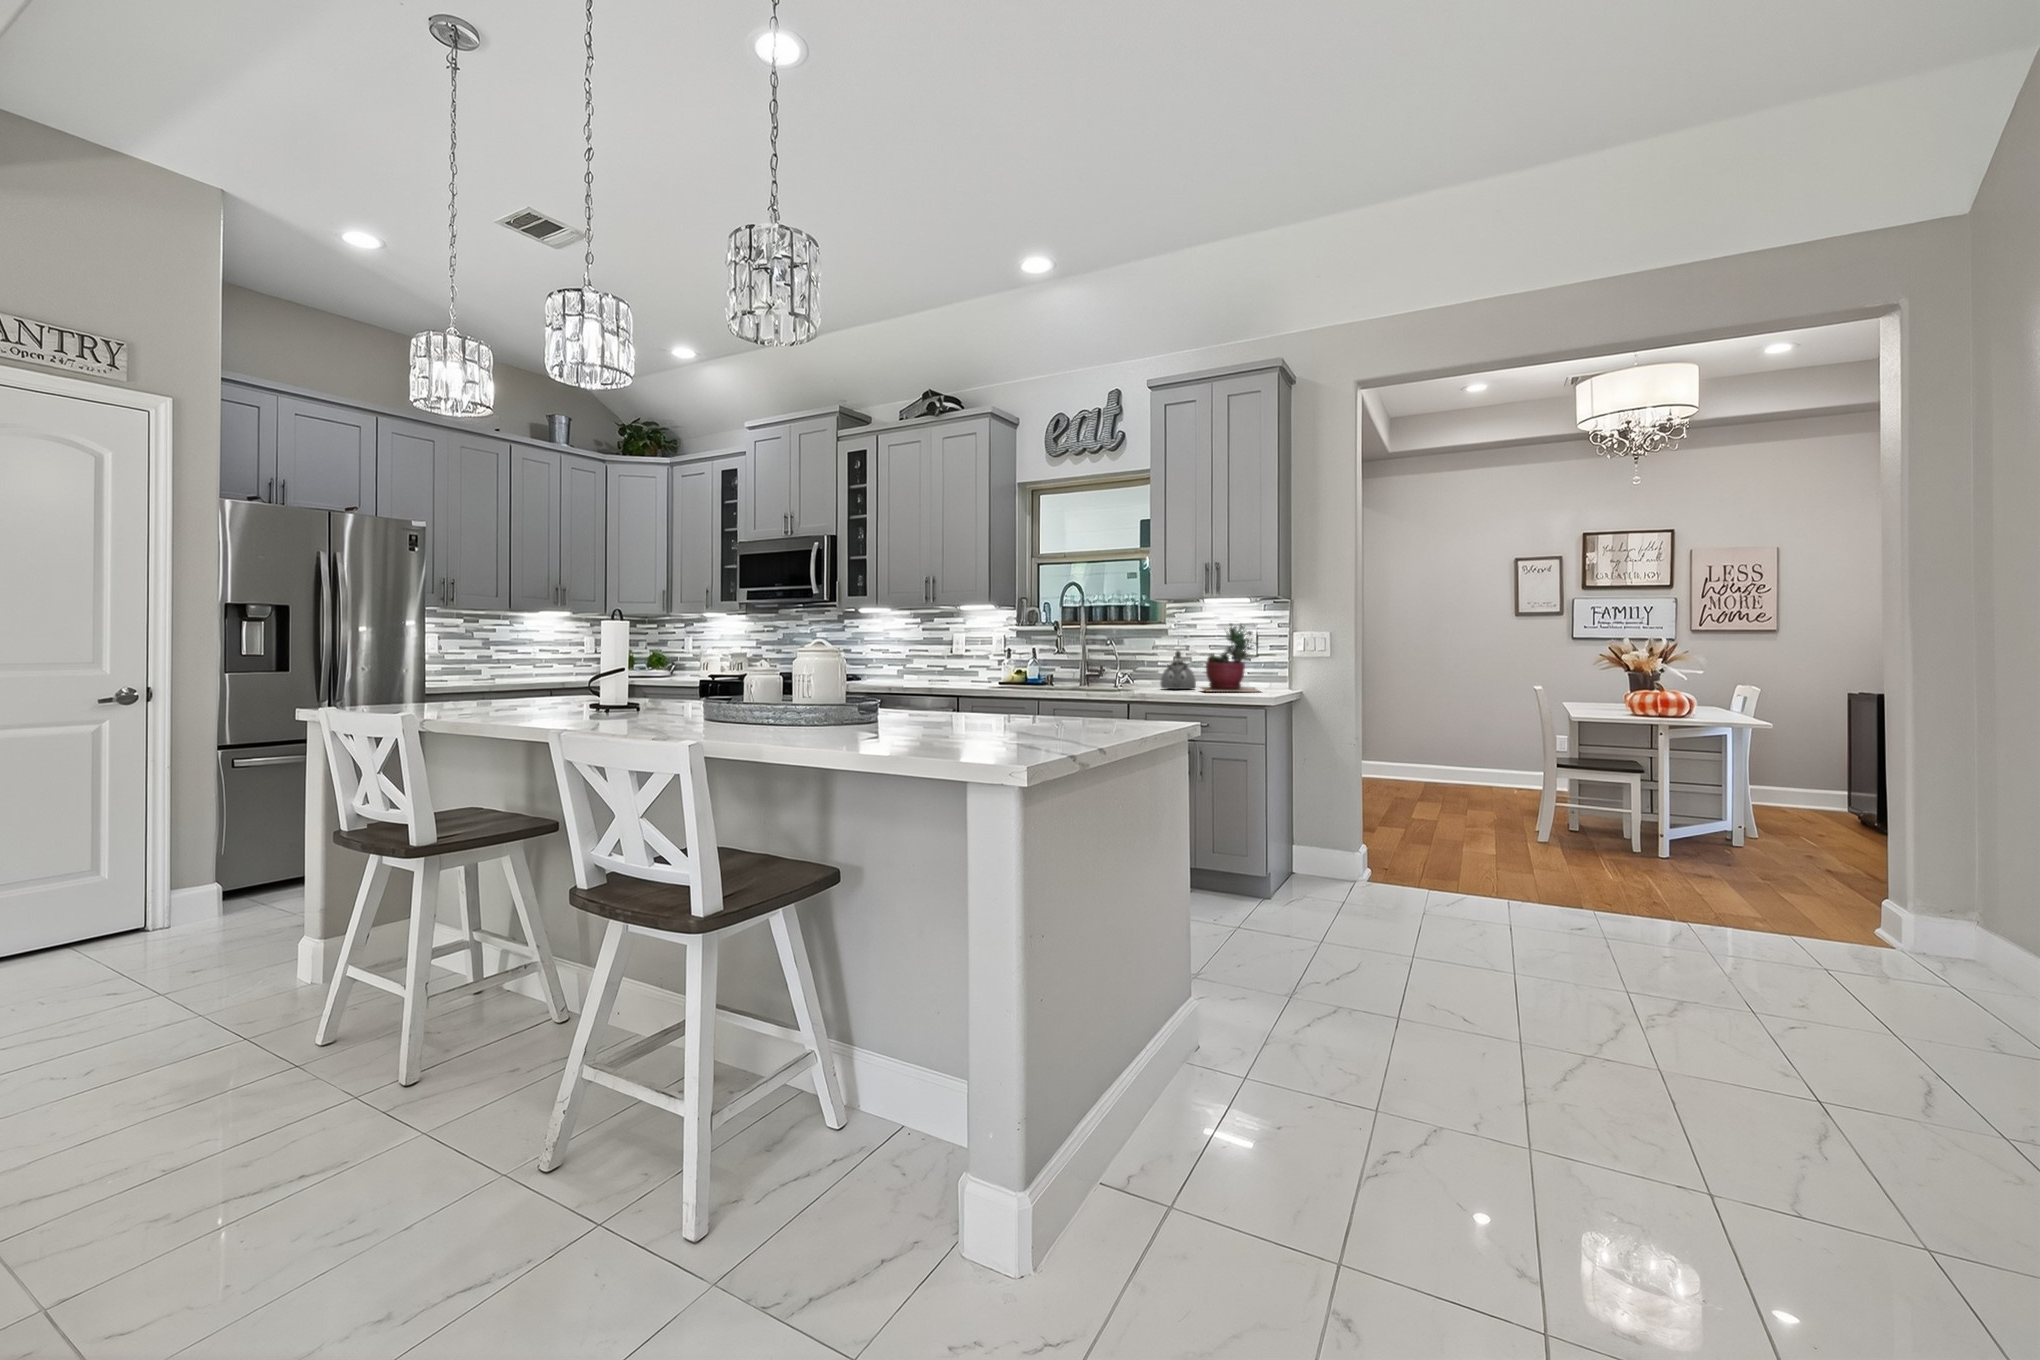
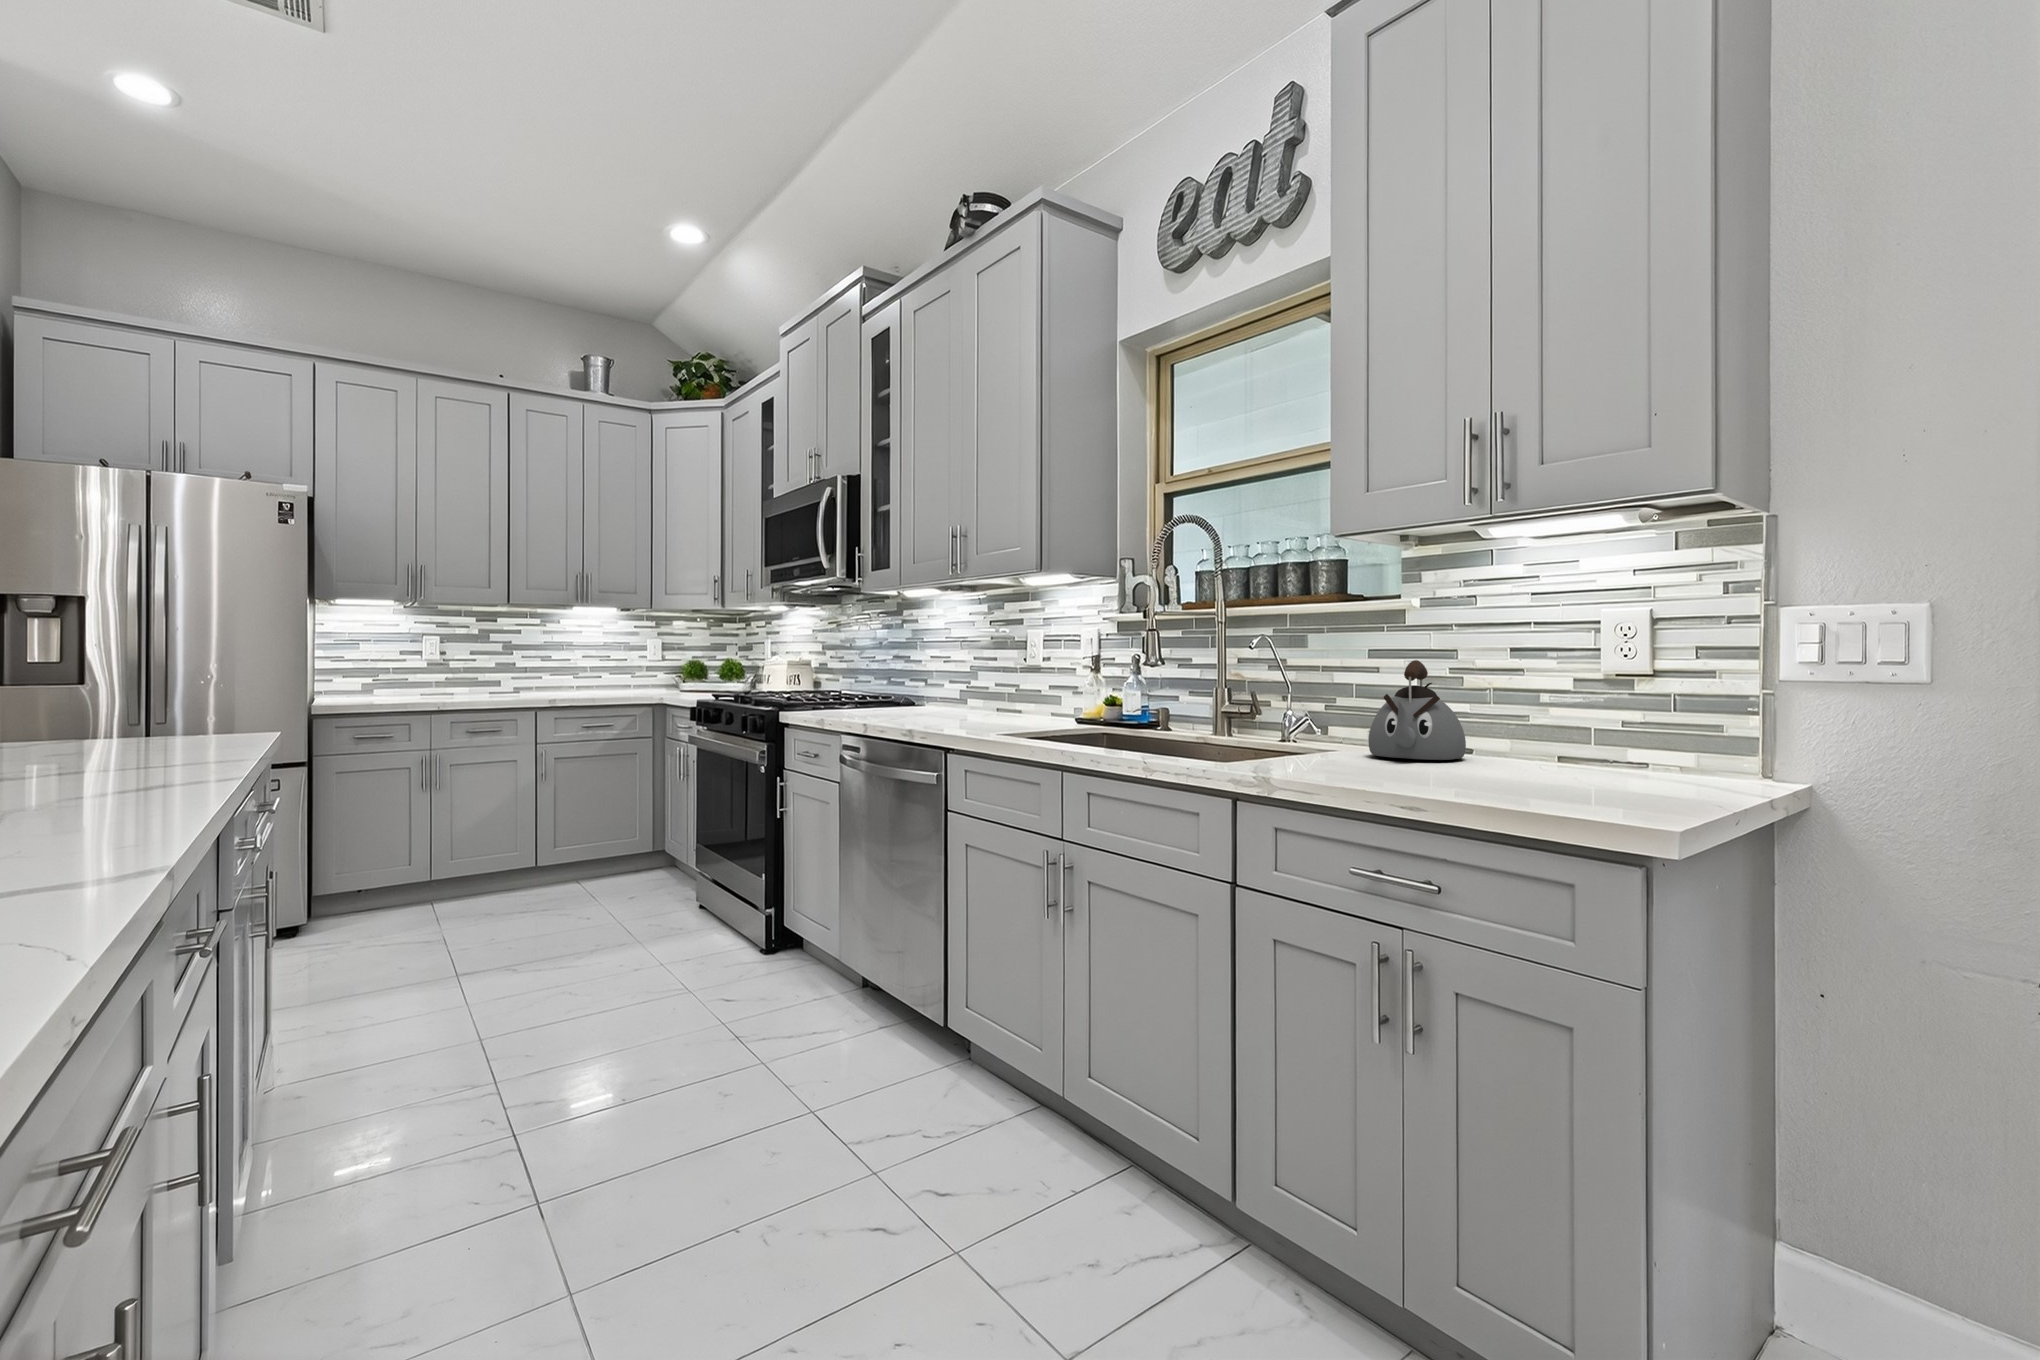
succulent plant: present [1201,624,1259,692] -> none [1460,580,1673,796]

